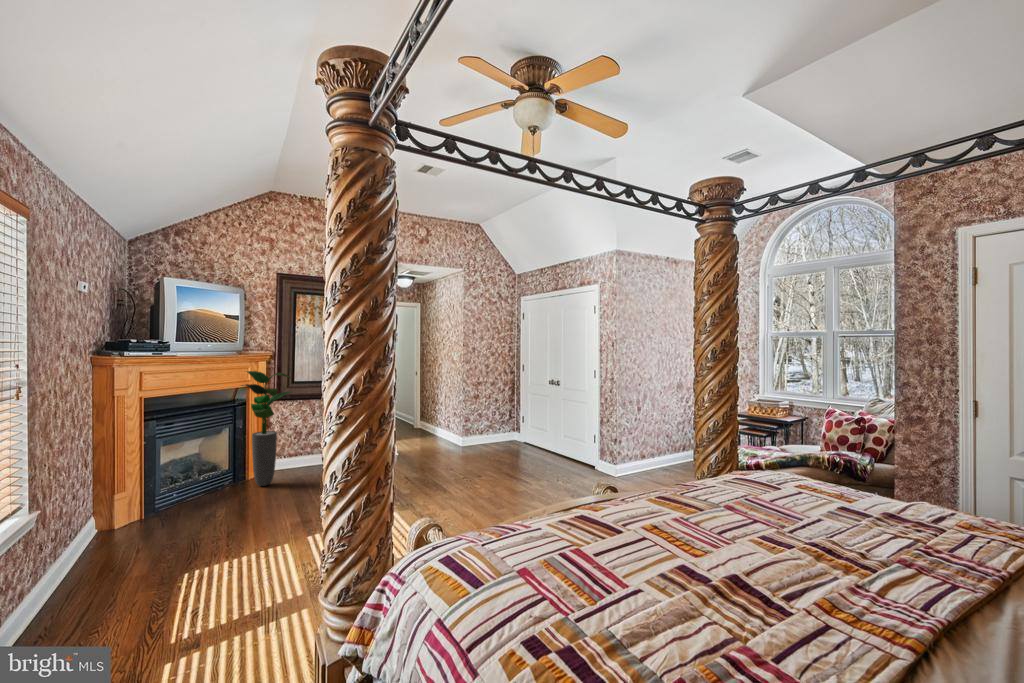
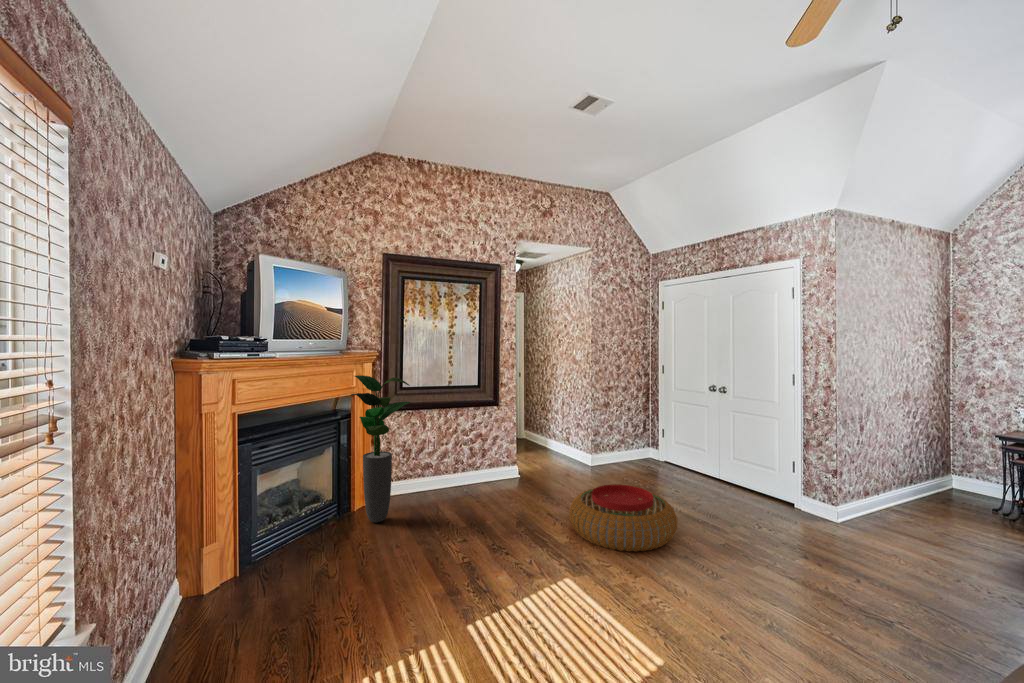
pouf: none [415,454,494,498] -> present [569,484,678,552]

